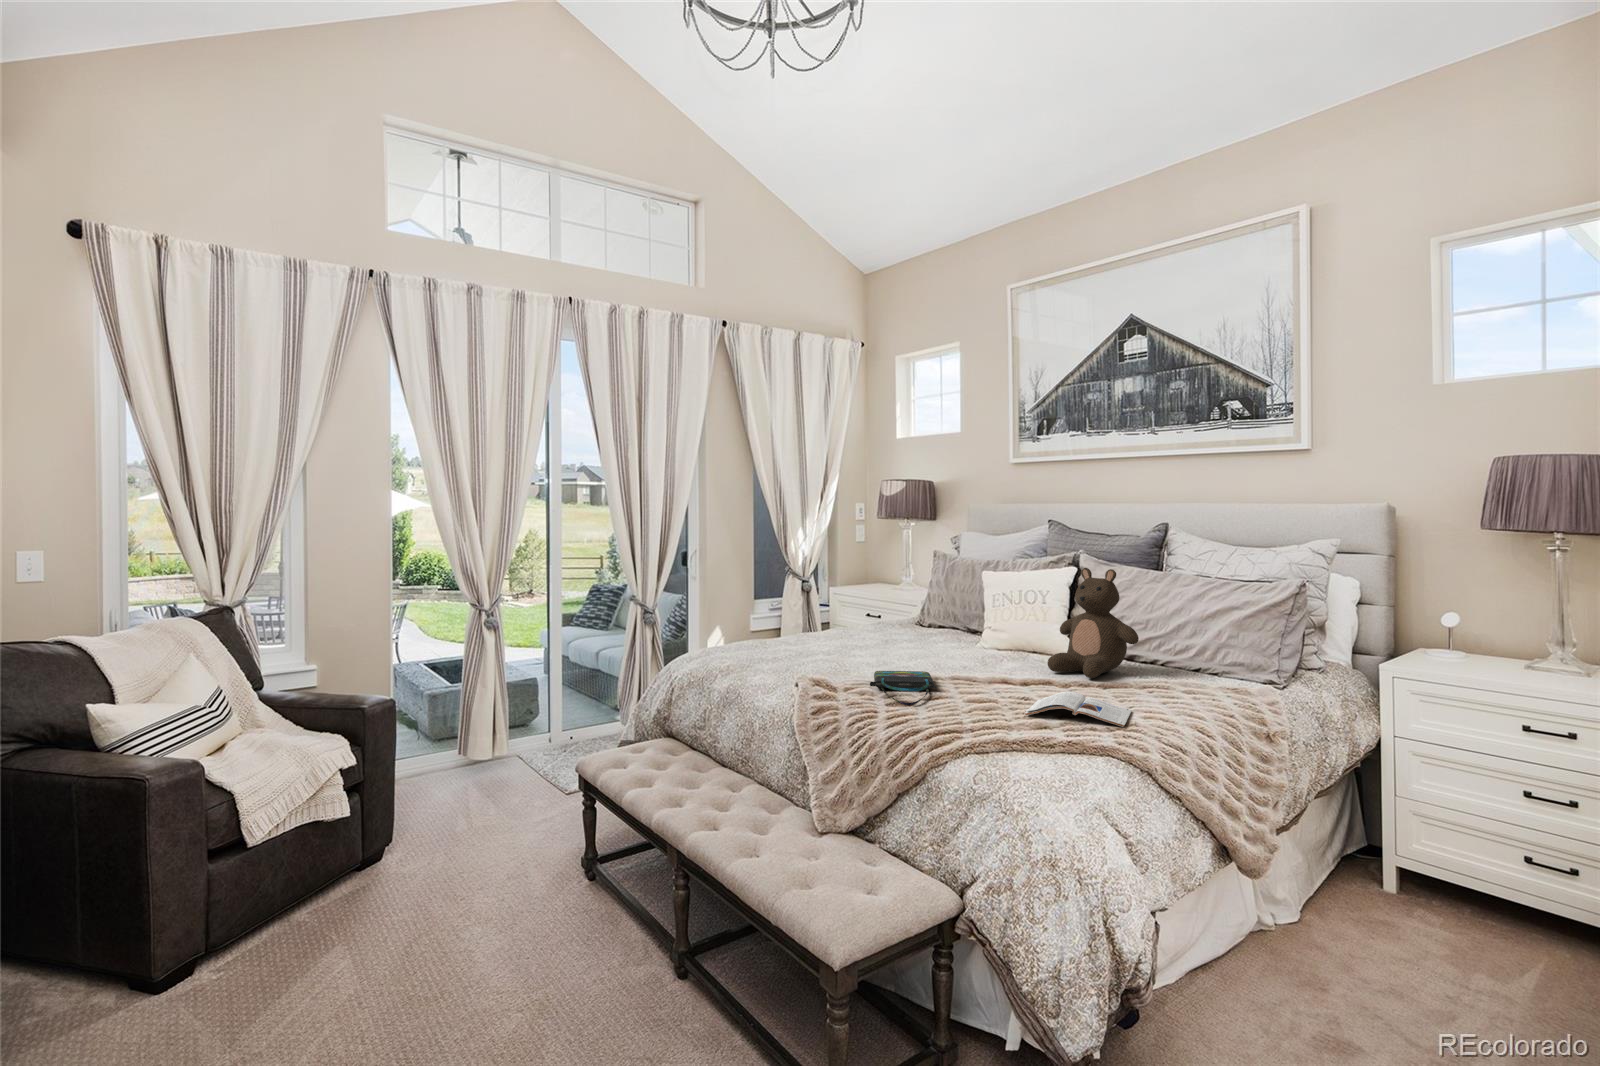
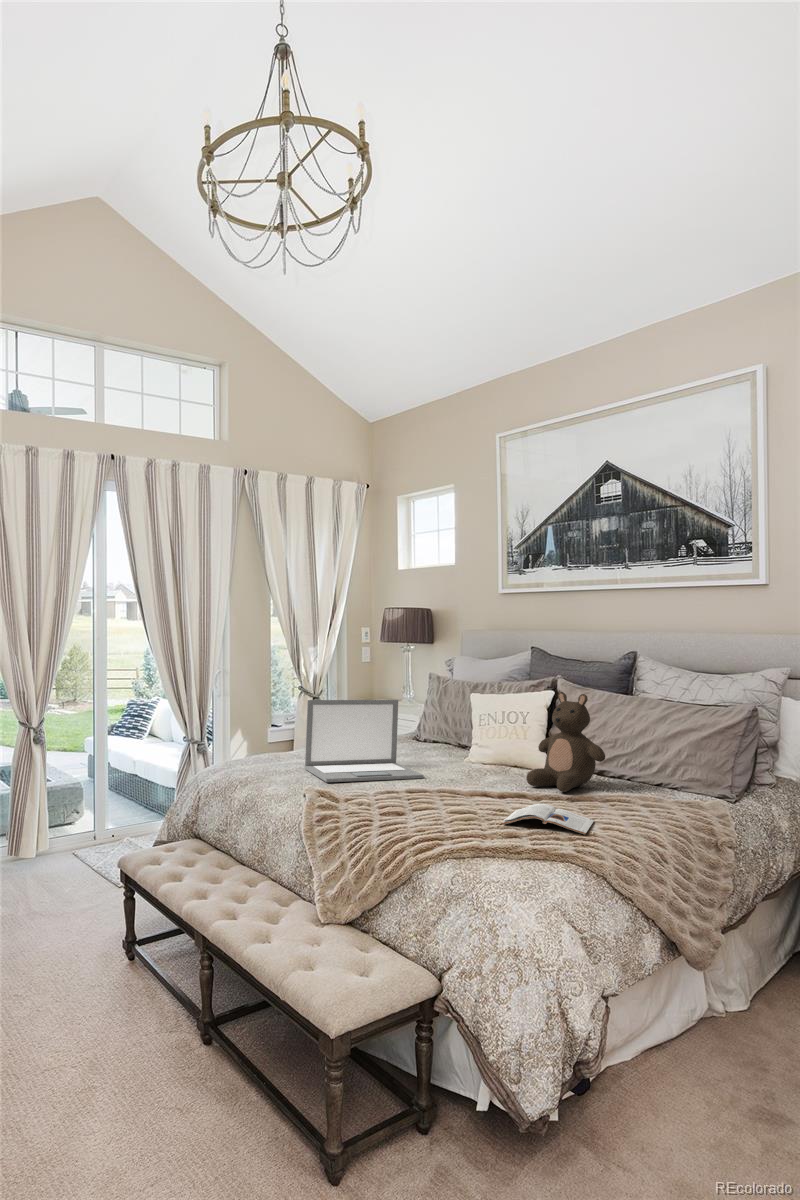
laptop: none [805,581,932,670] -> present [305,700,424,782]
tote bag: present [870,671,937,706] -> none [365,783,427,815]

